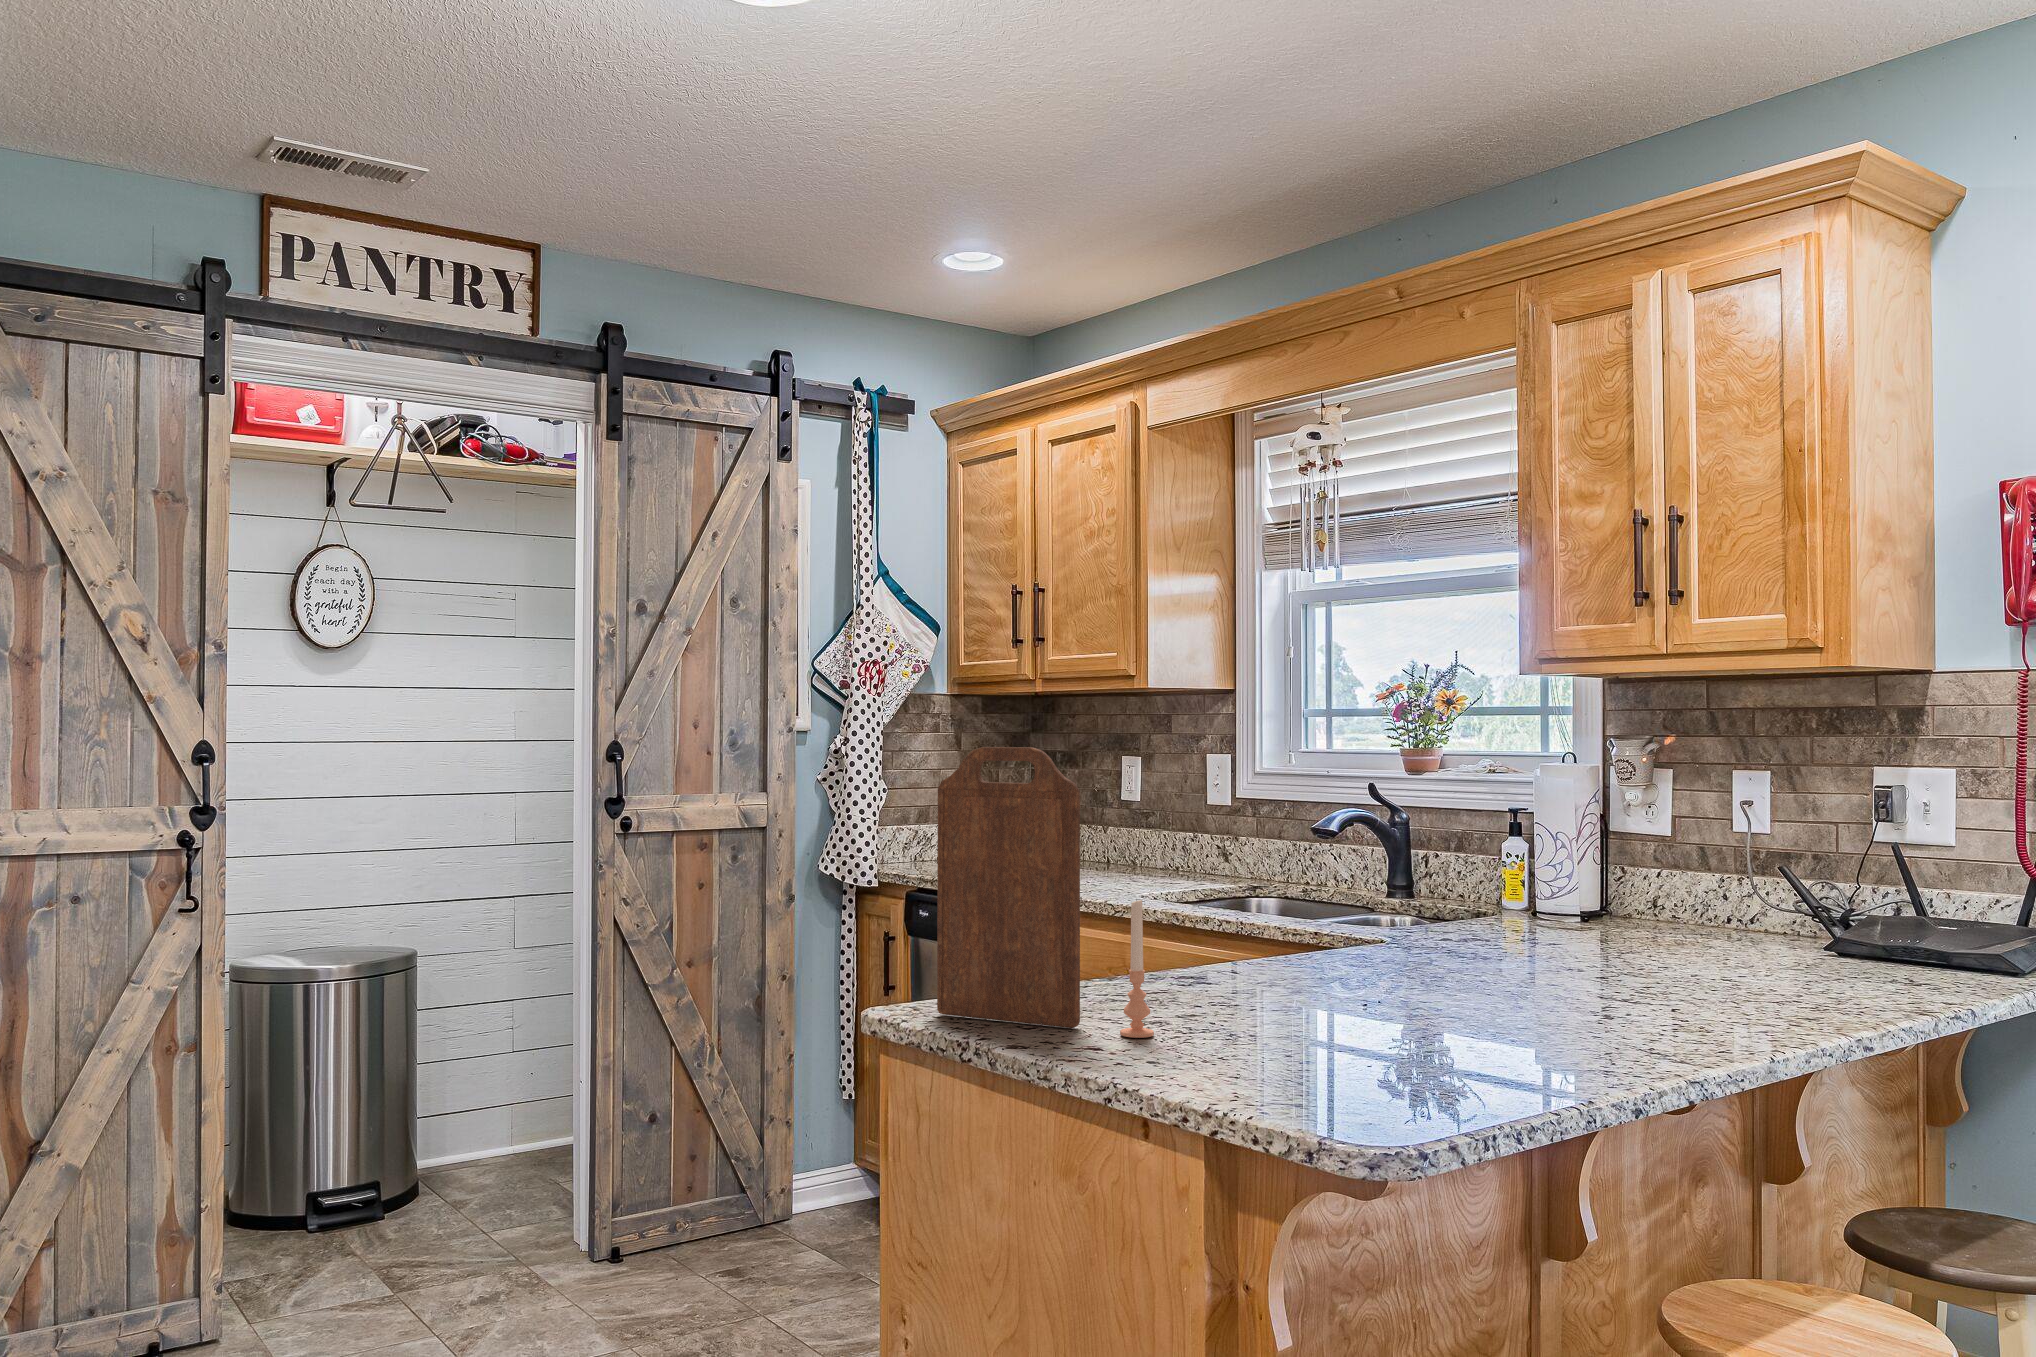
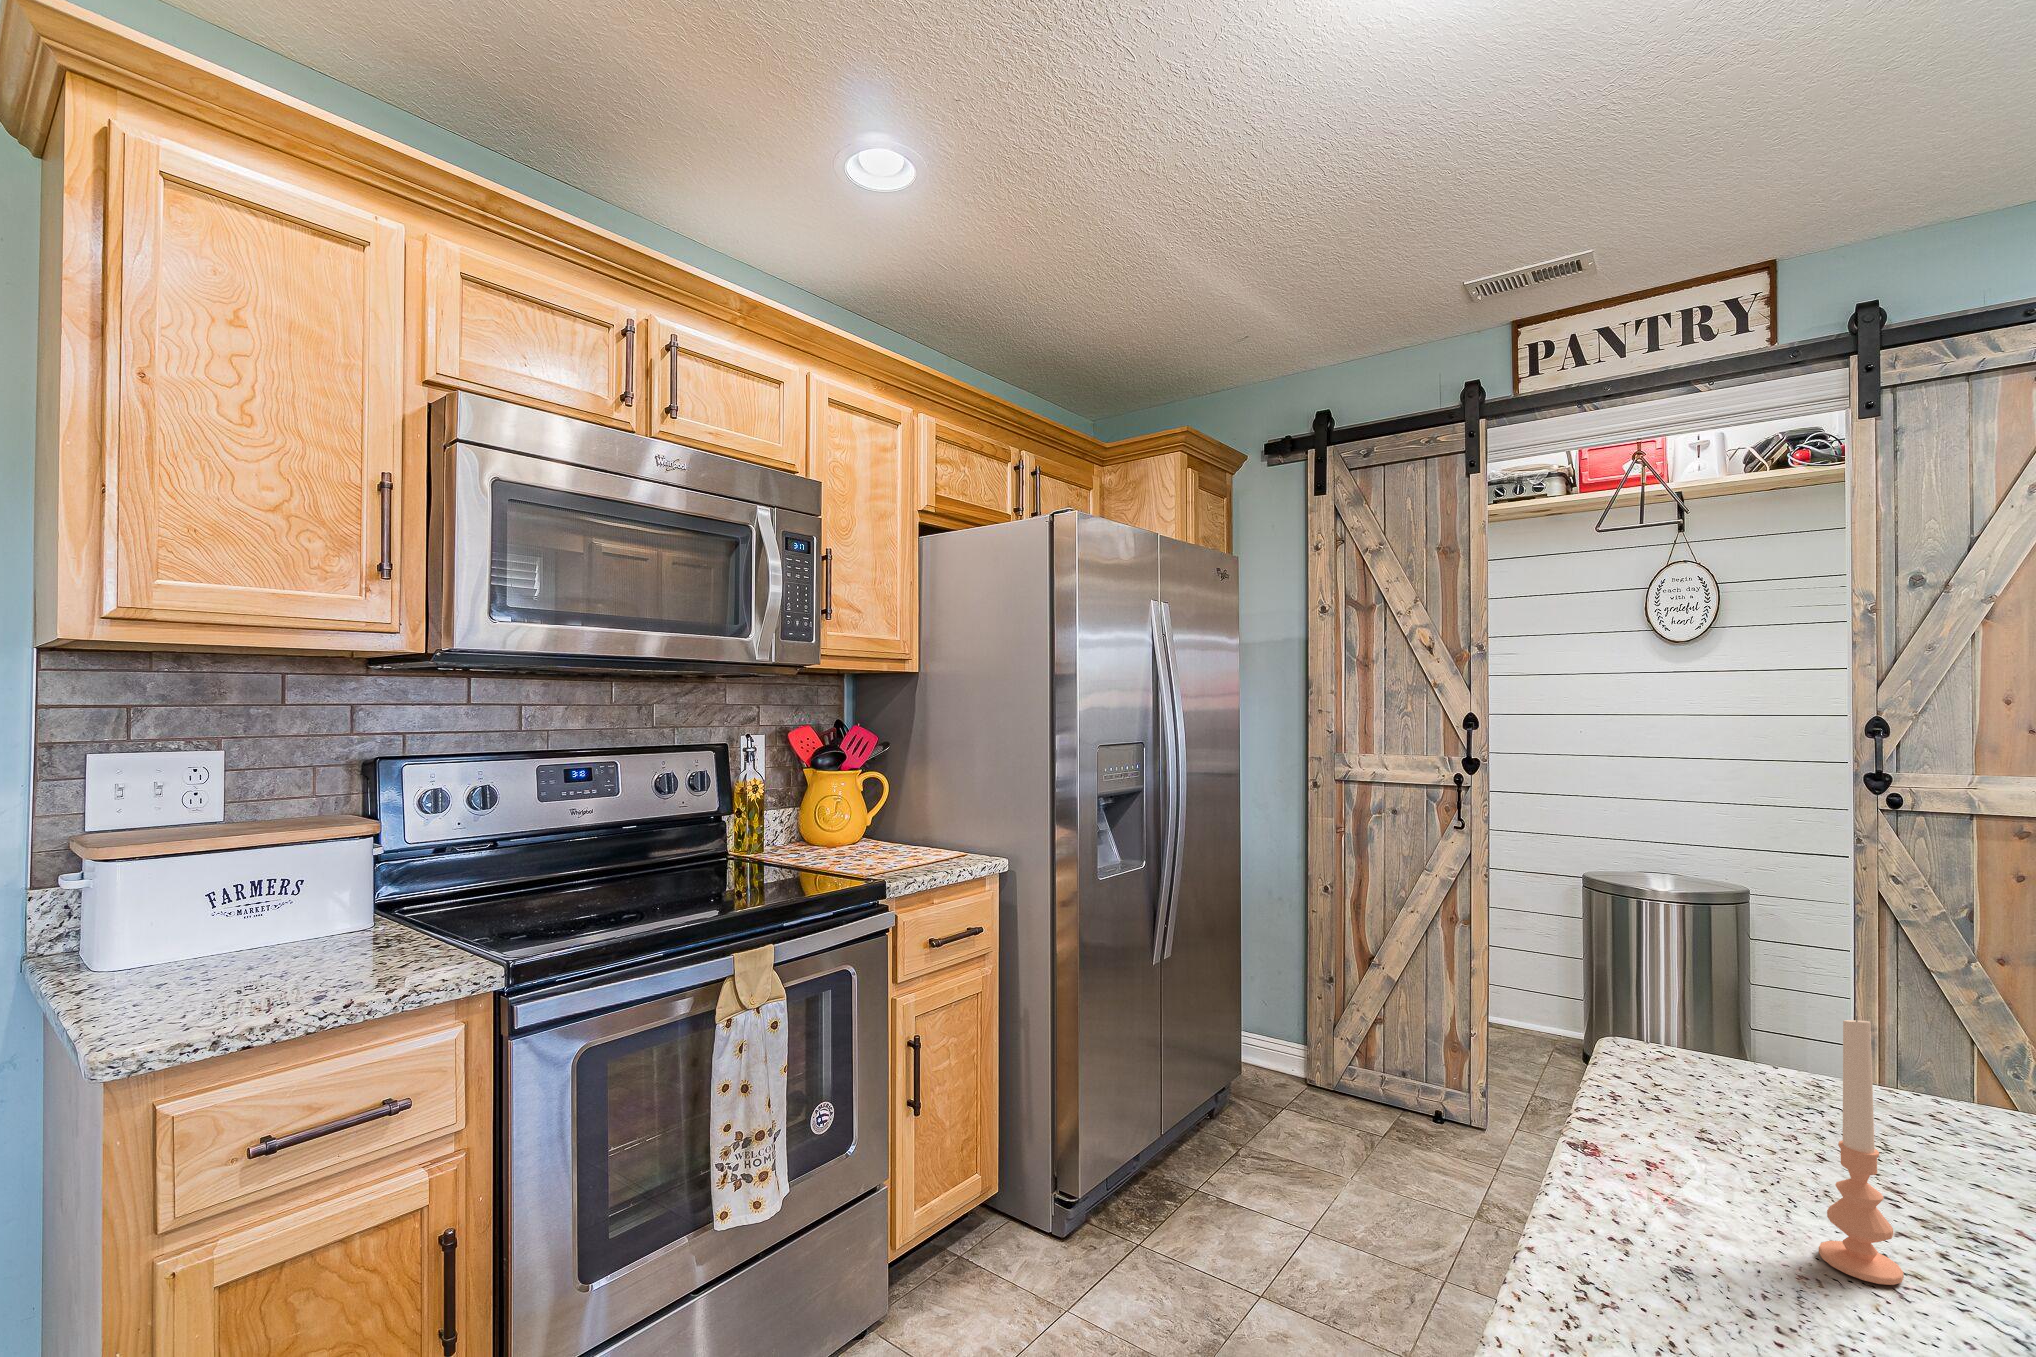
cutting board: present [937,747,1080,1028] -> none [1651,732,1799,1197]

